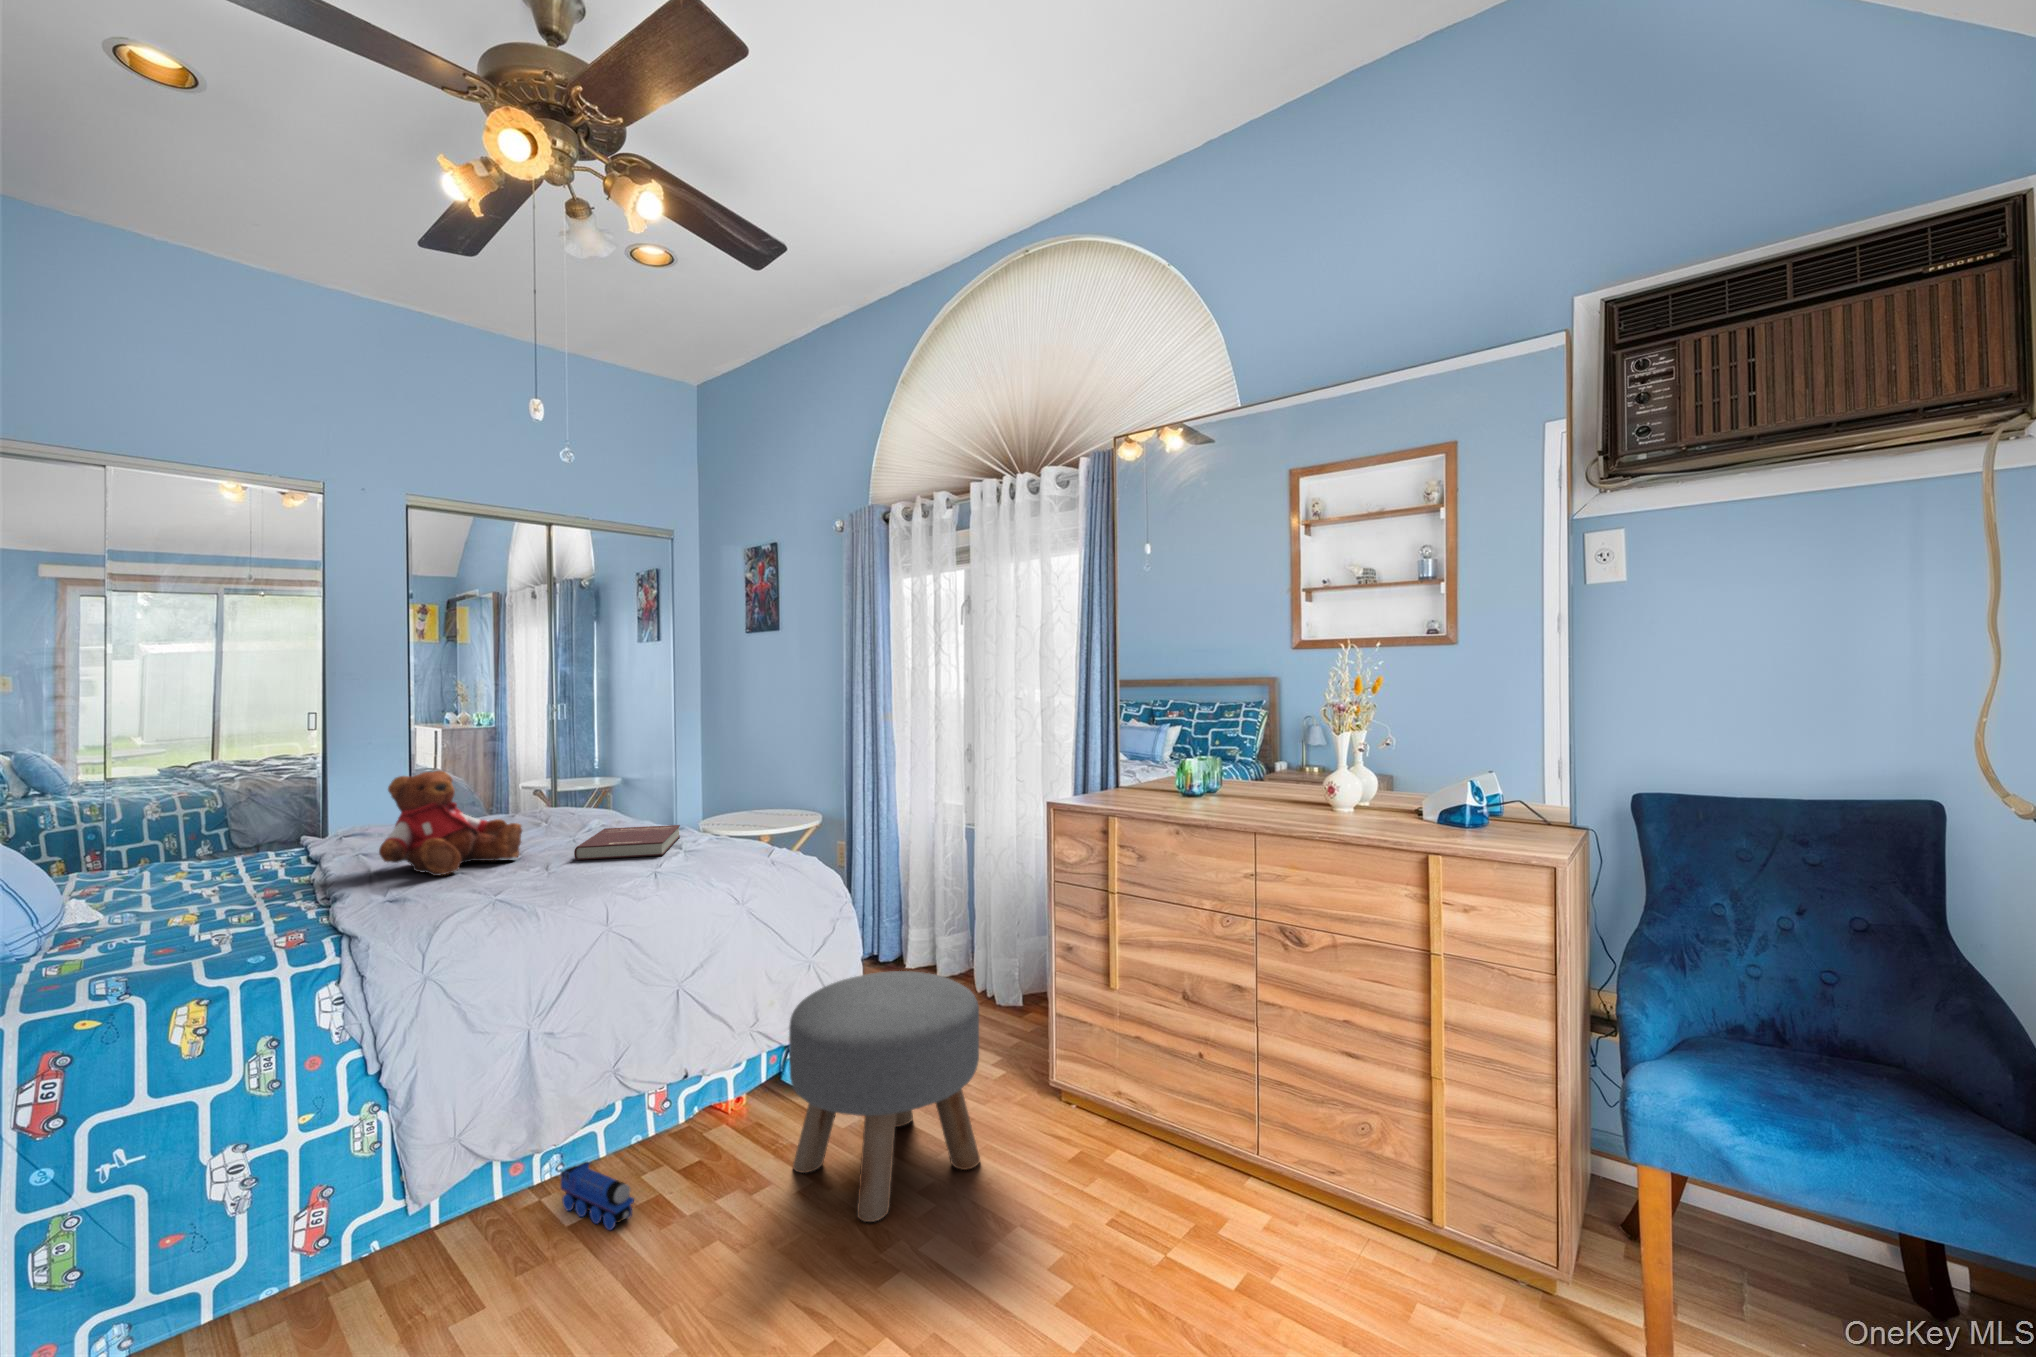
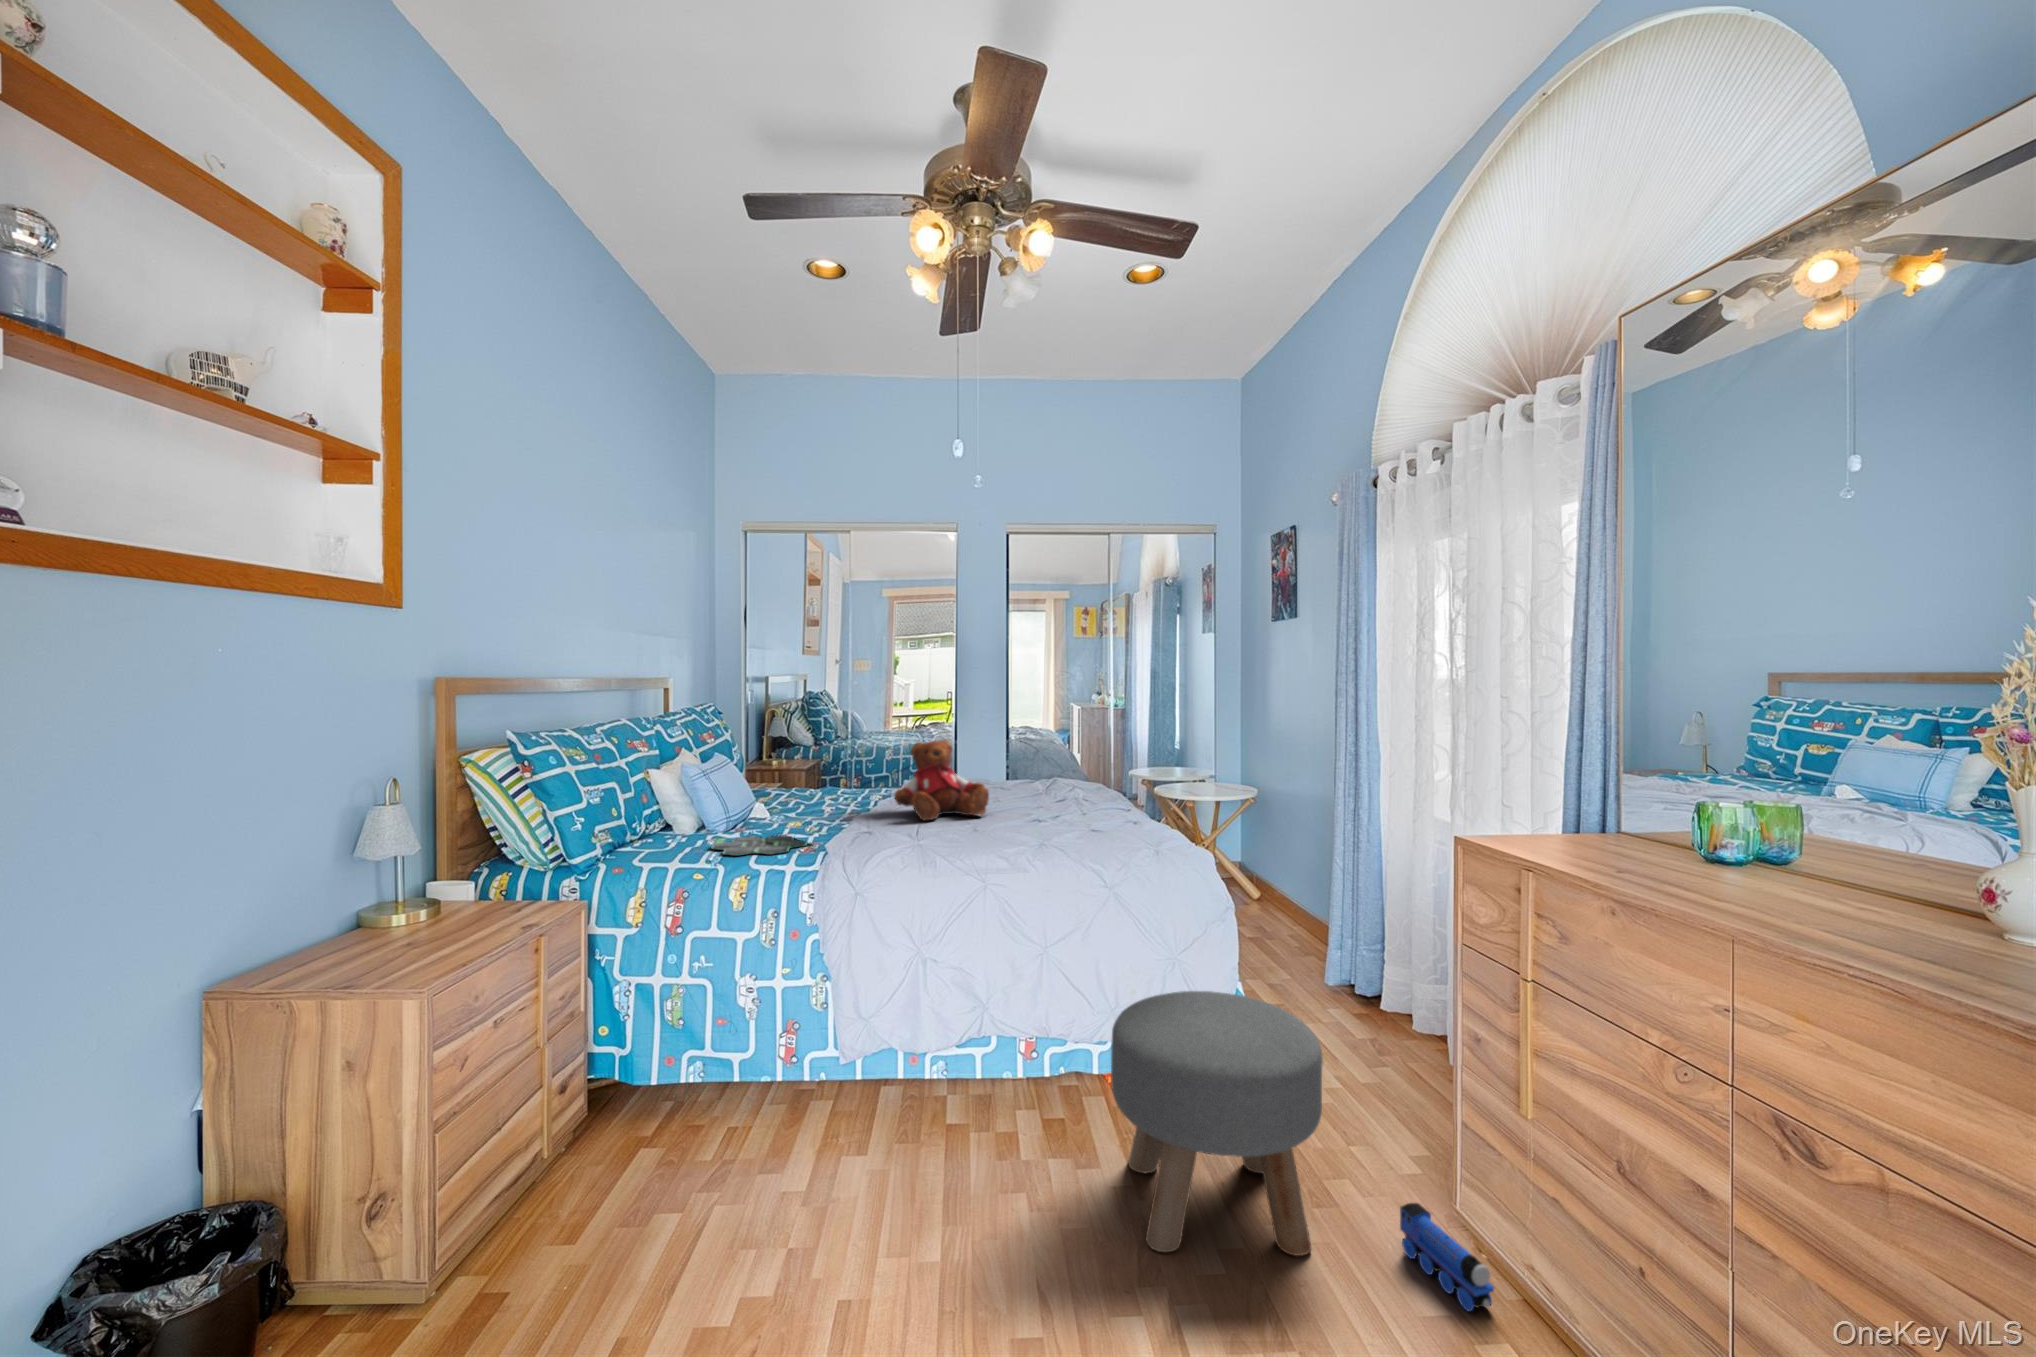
book: present [574,825,680,860] -> none [1014,801,1117,832]
board game: none [63,932,274,981] -> present [711,835,807,856]
toy train: present [561,1162,634,1230] -> present [1400,1203,1494,1311]

